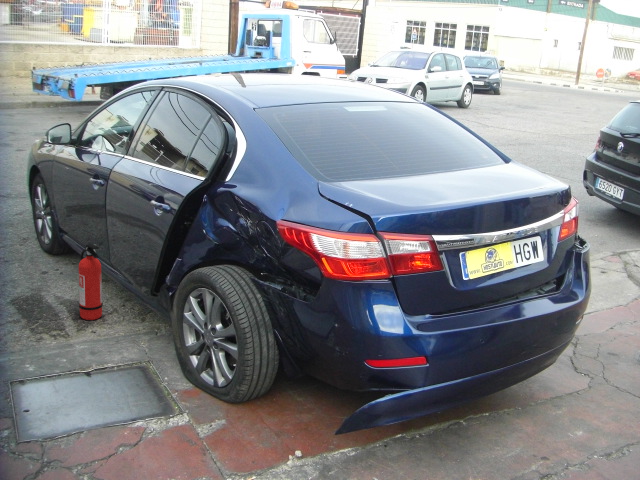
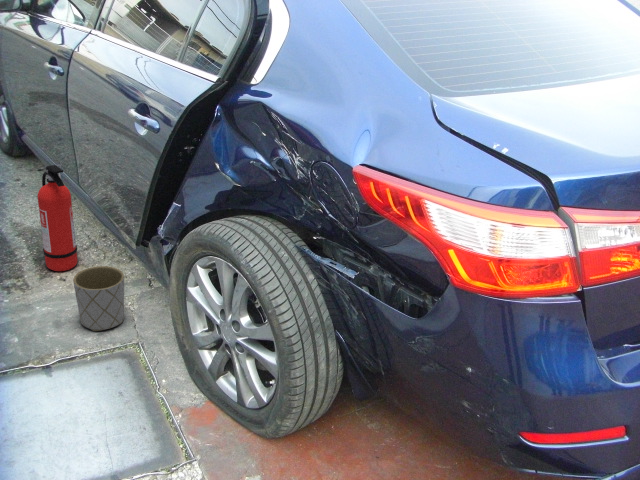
planter: none [105,310,139,354] -> present [73,266,124,331]

